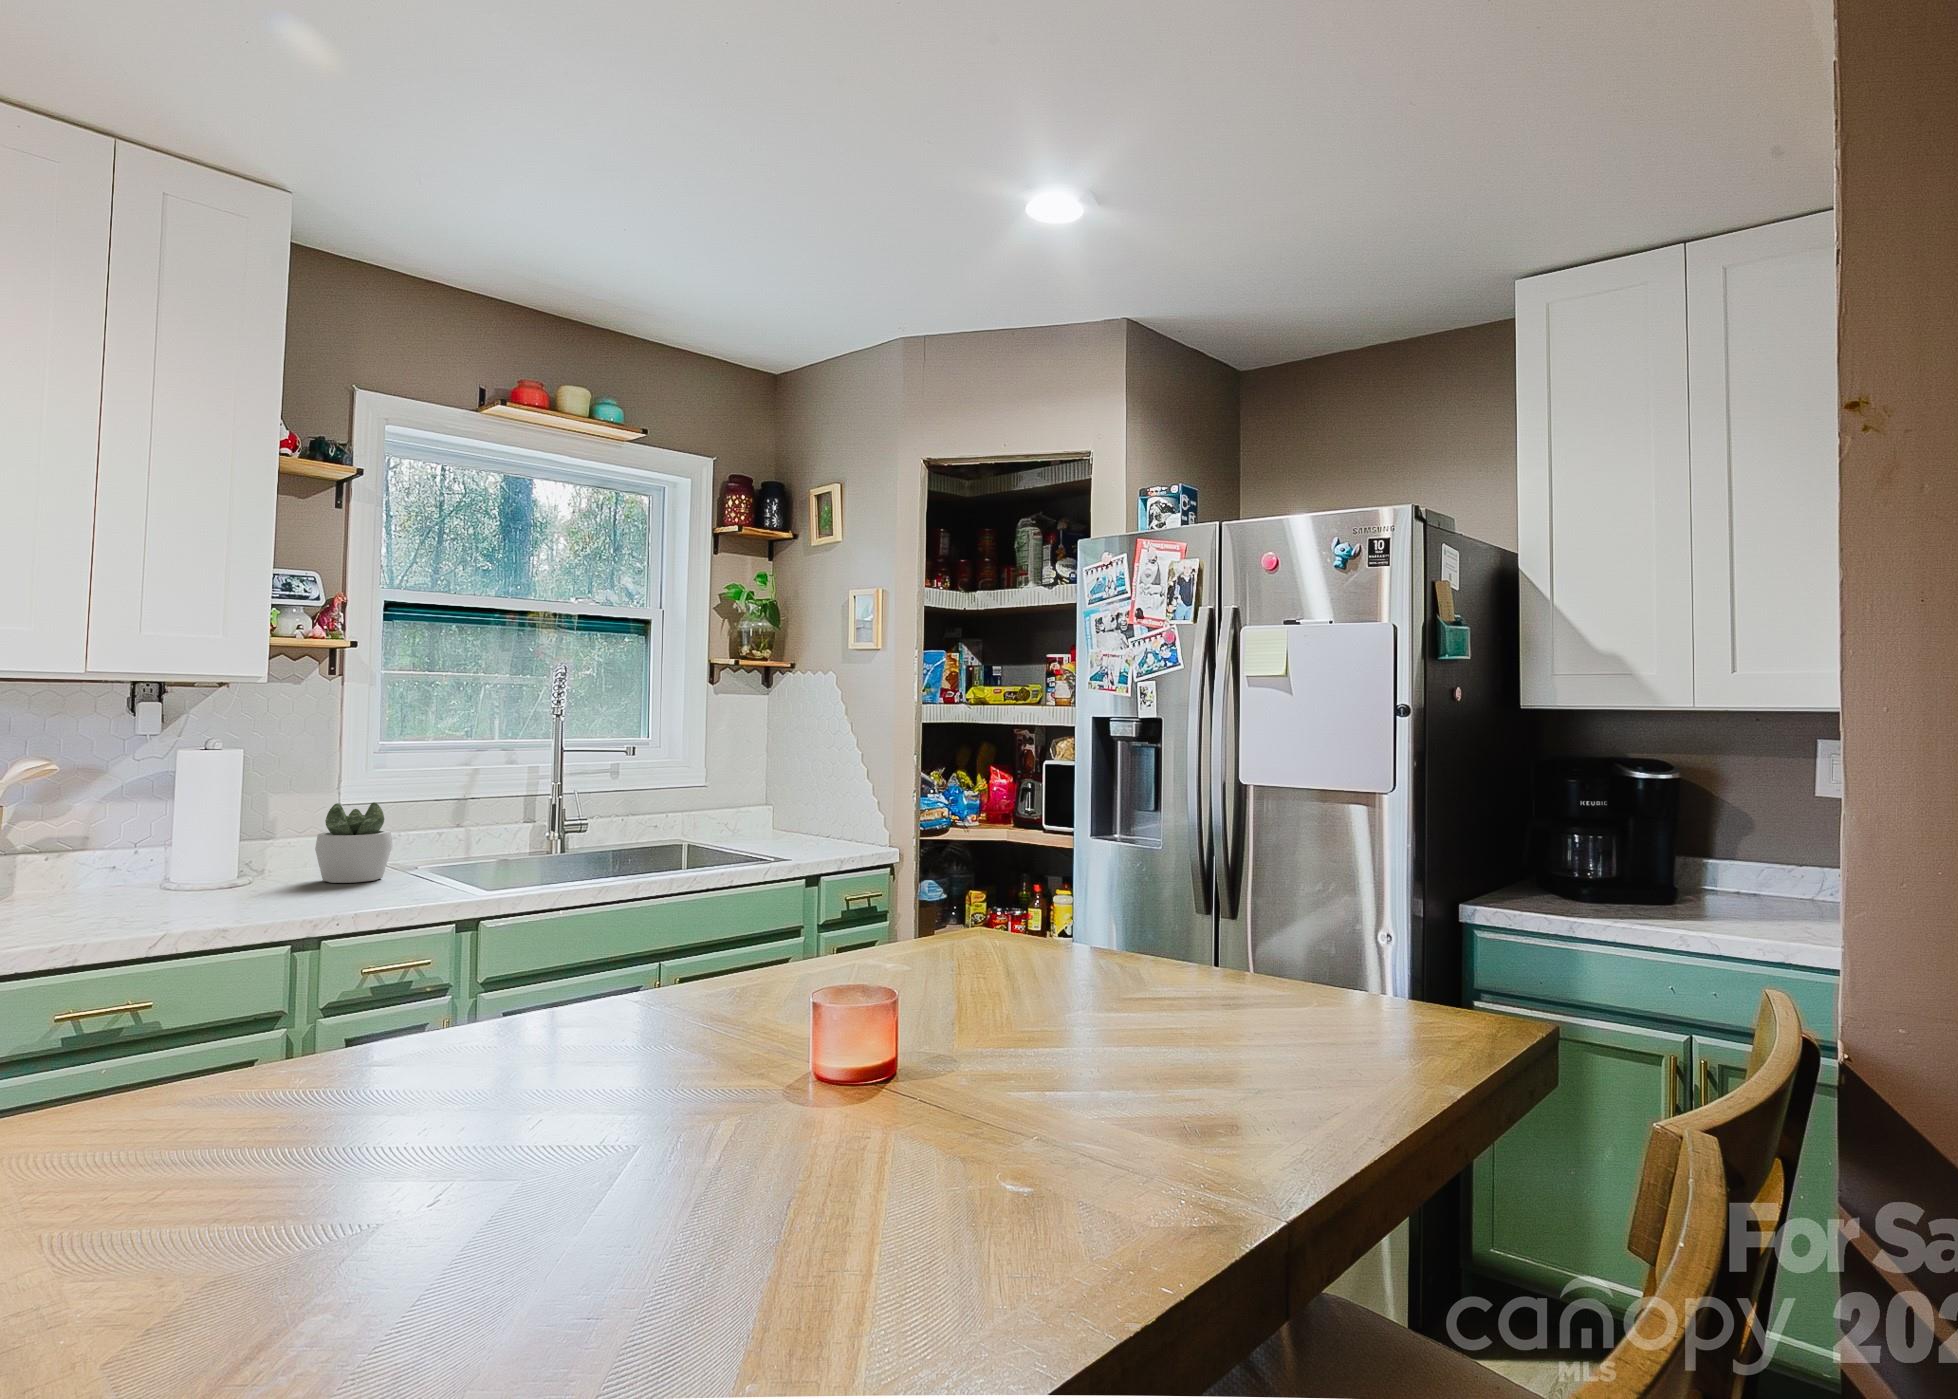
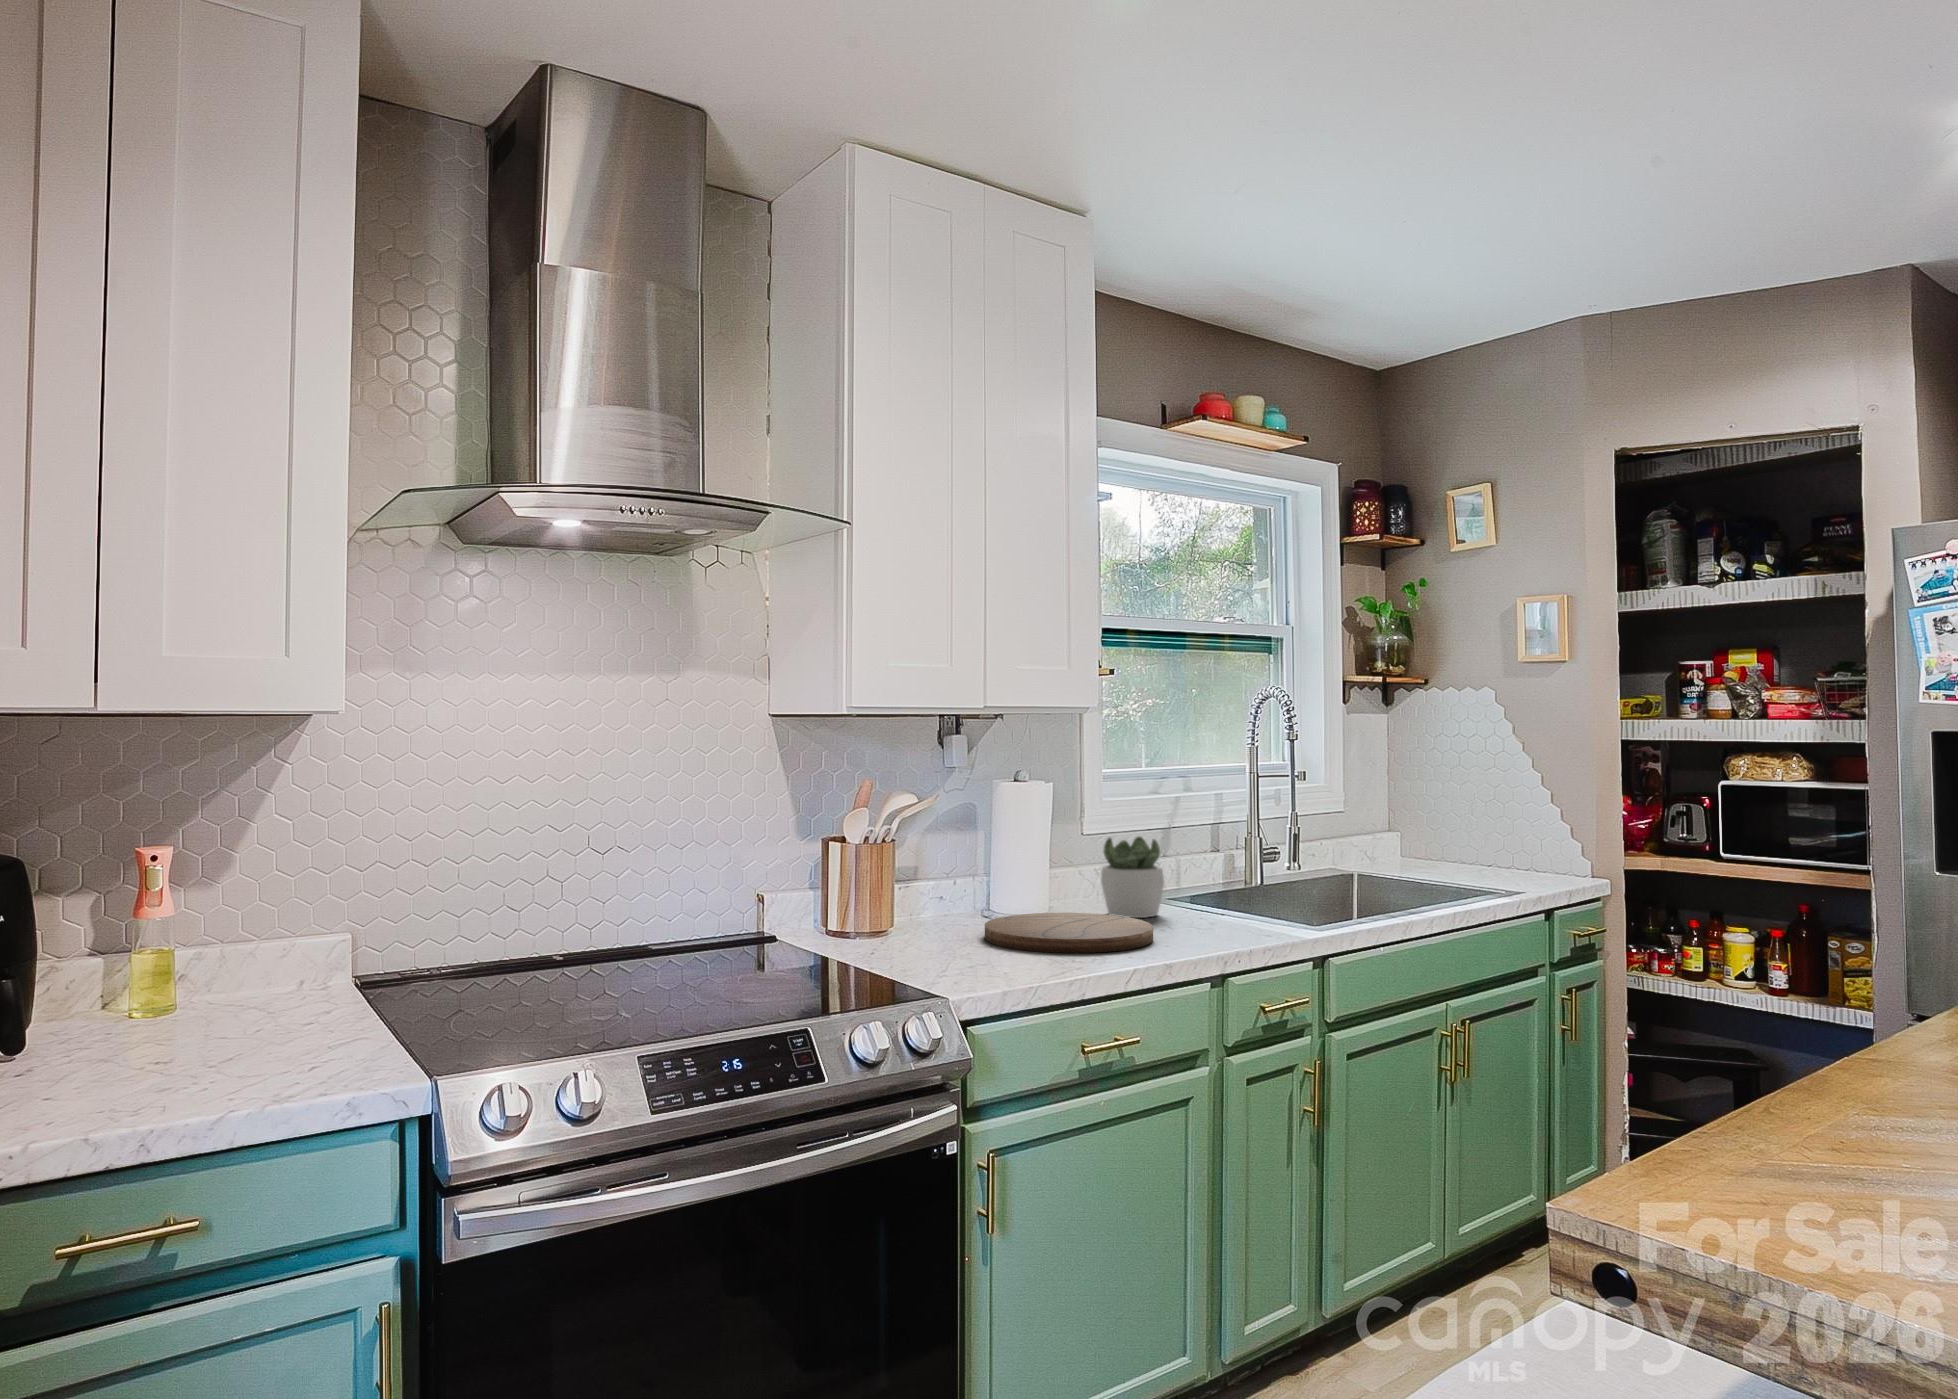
cutting board: none [82,879,295,920] -> present [985,913,1153,953]

